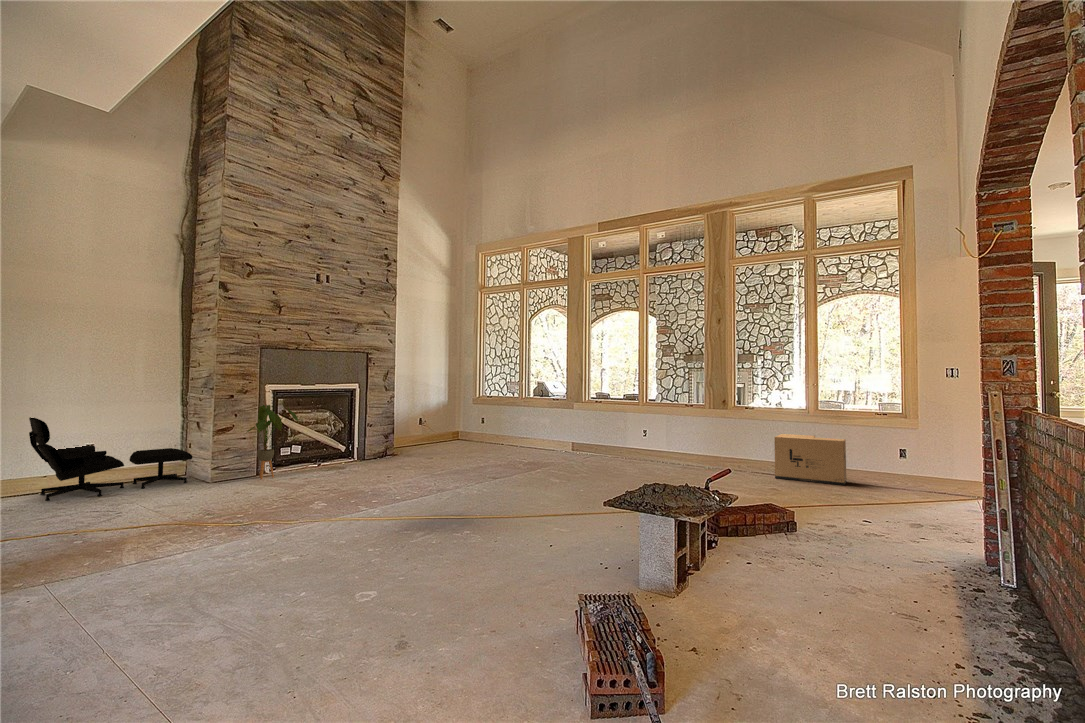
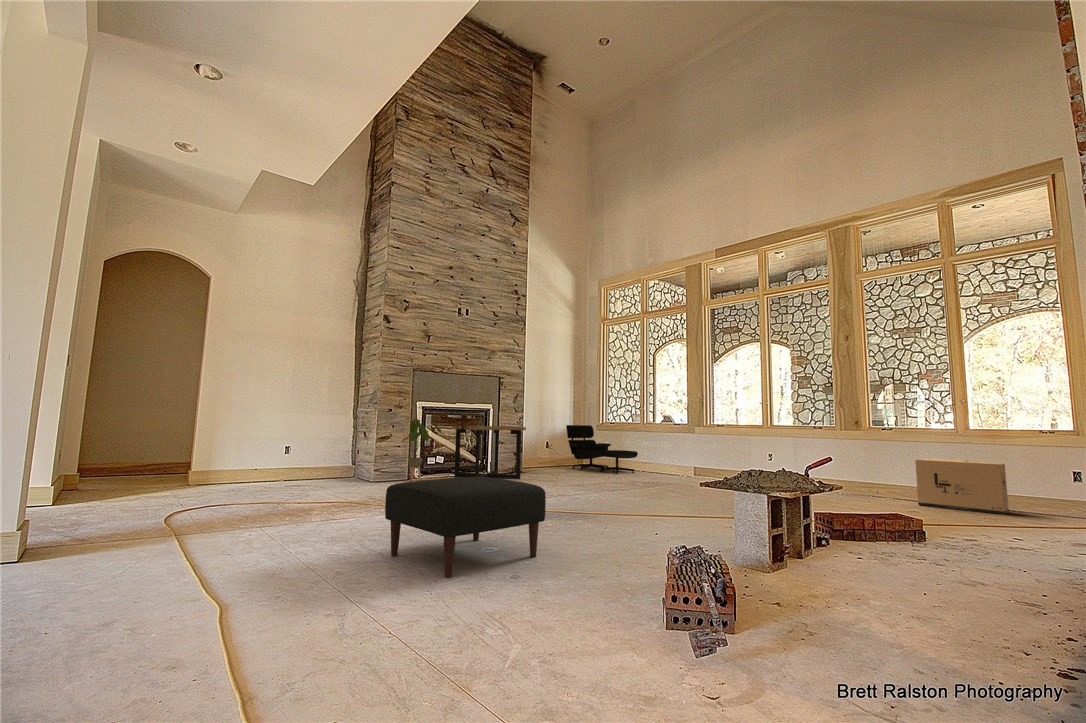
side table: none [312,407,399,472] -> present [452,426,526,479]
lounge chair: present [29,417,193,501] -> present [566,425,638,474]
ottoman: none [211,498,428,653] -> present [385,477,546,577]

